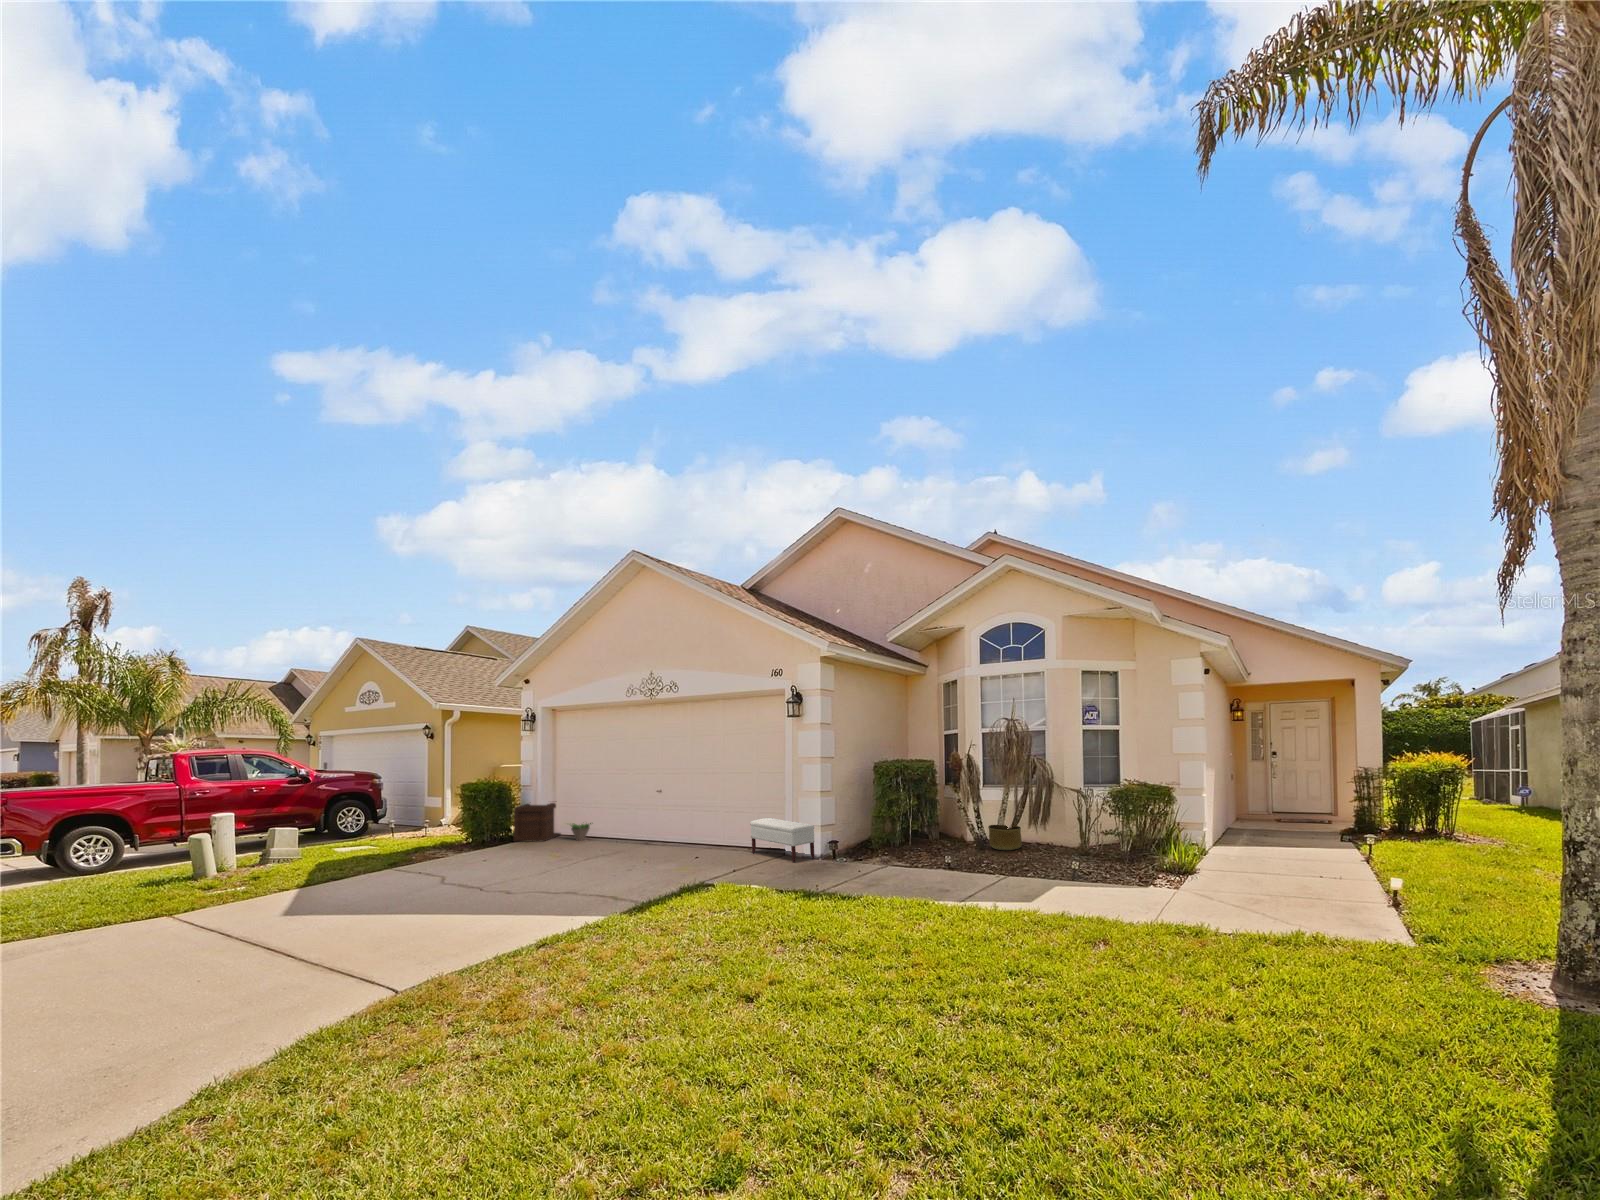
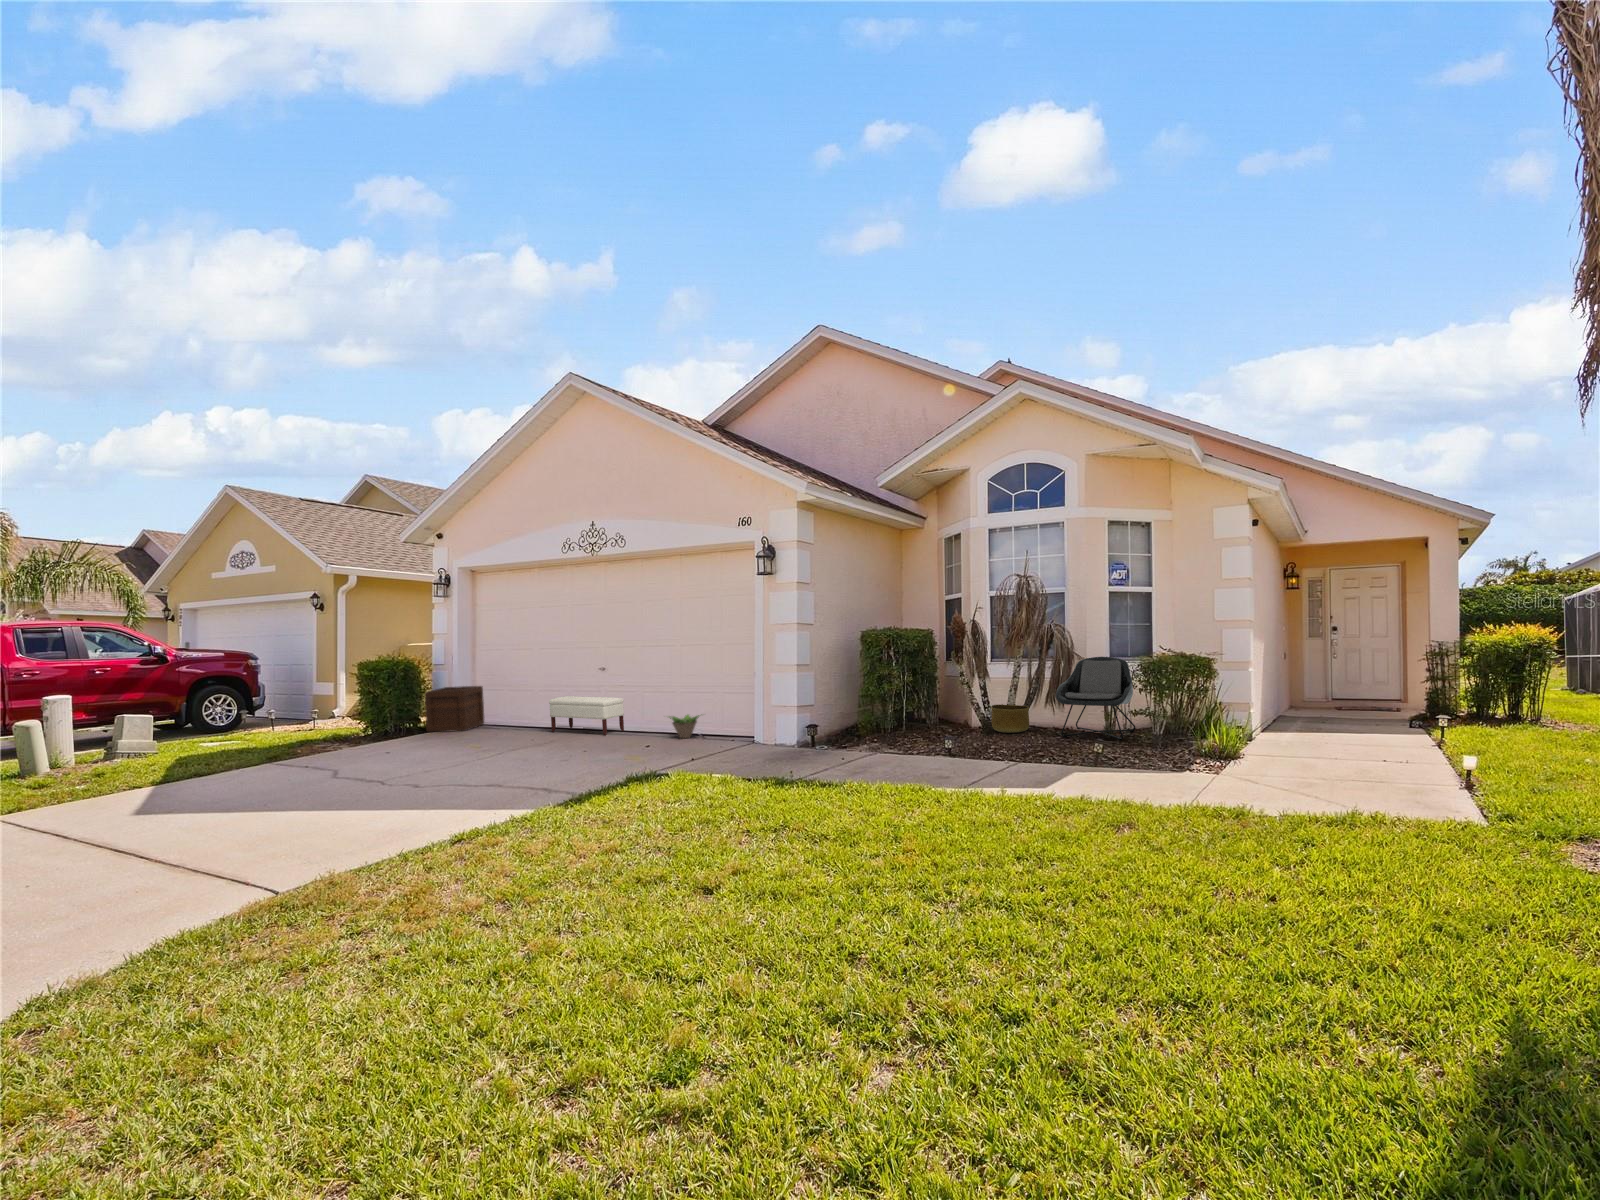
lounge chair: none [1043,784,1113,860] -> present [1056,657,1135,741]
bench: present [750,818,815,863] -> present [549,696,624,735]
decorative plant: present [571,823,591,840] -> present [669,715,699,738]

